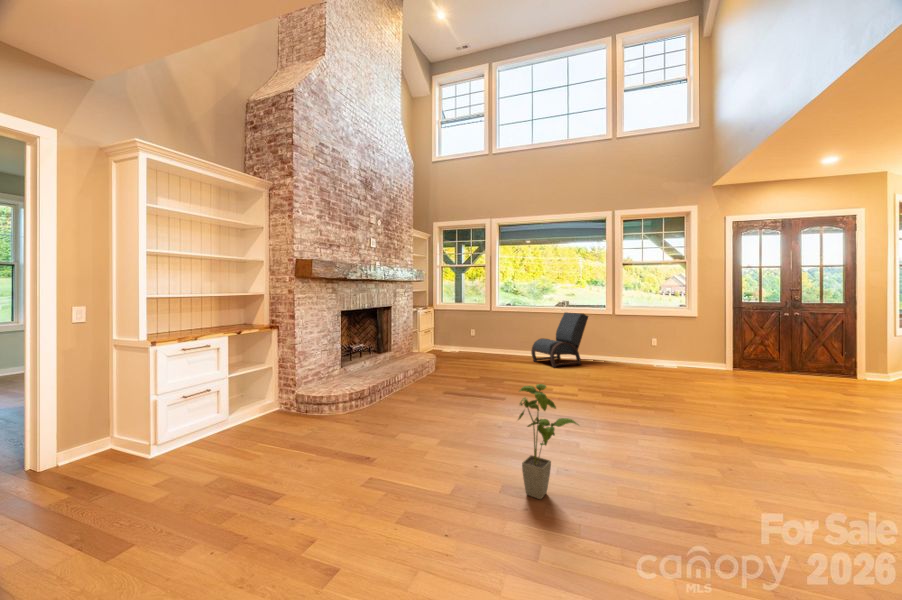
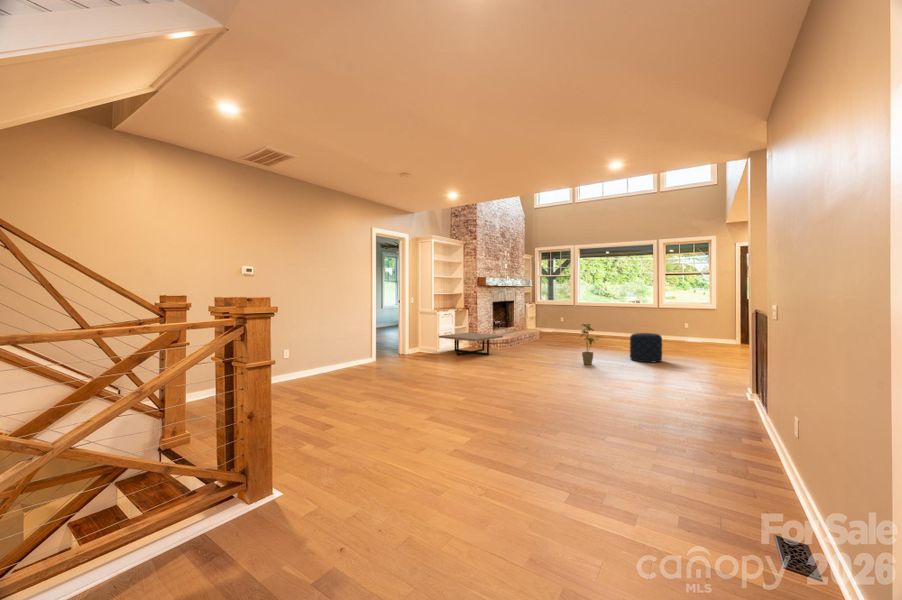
lounge chair: present [531,312,588,367] -> none [601,306,640,339]
coffee table: none [162,381,339,463] -> present [439,333,503,355]
pouf: none [618,385,695,465] -> present [630,333,662,362]

